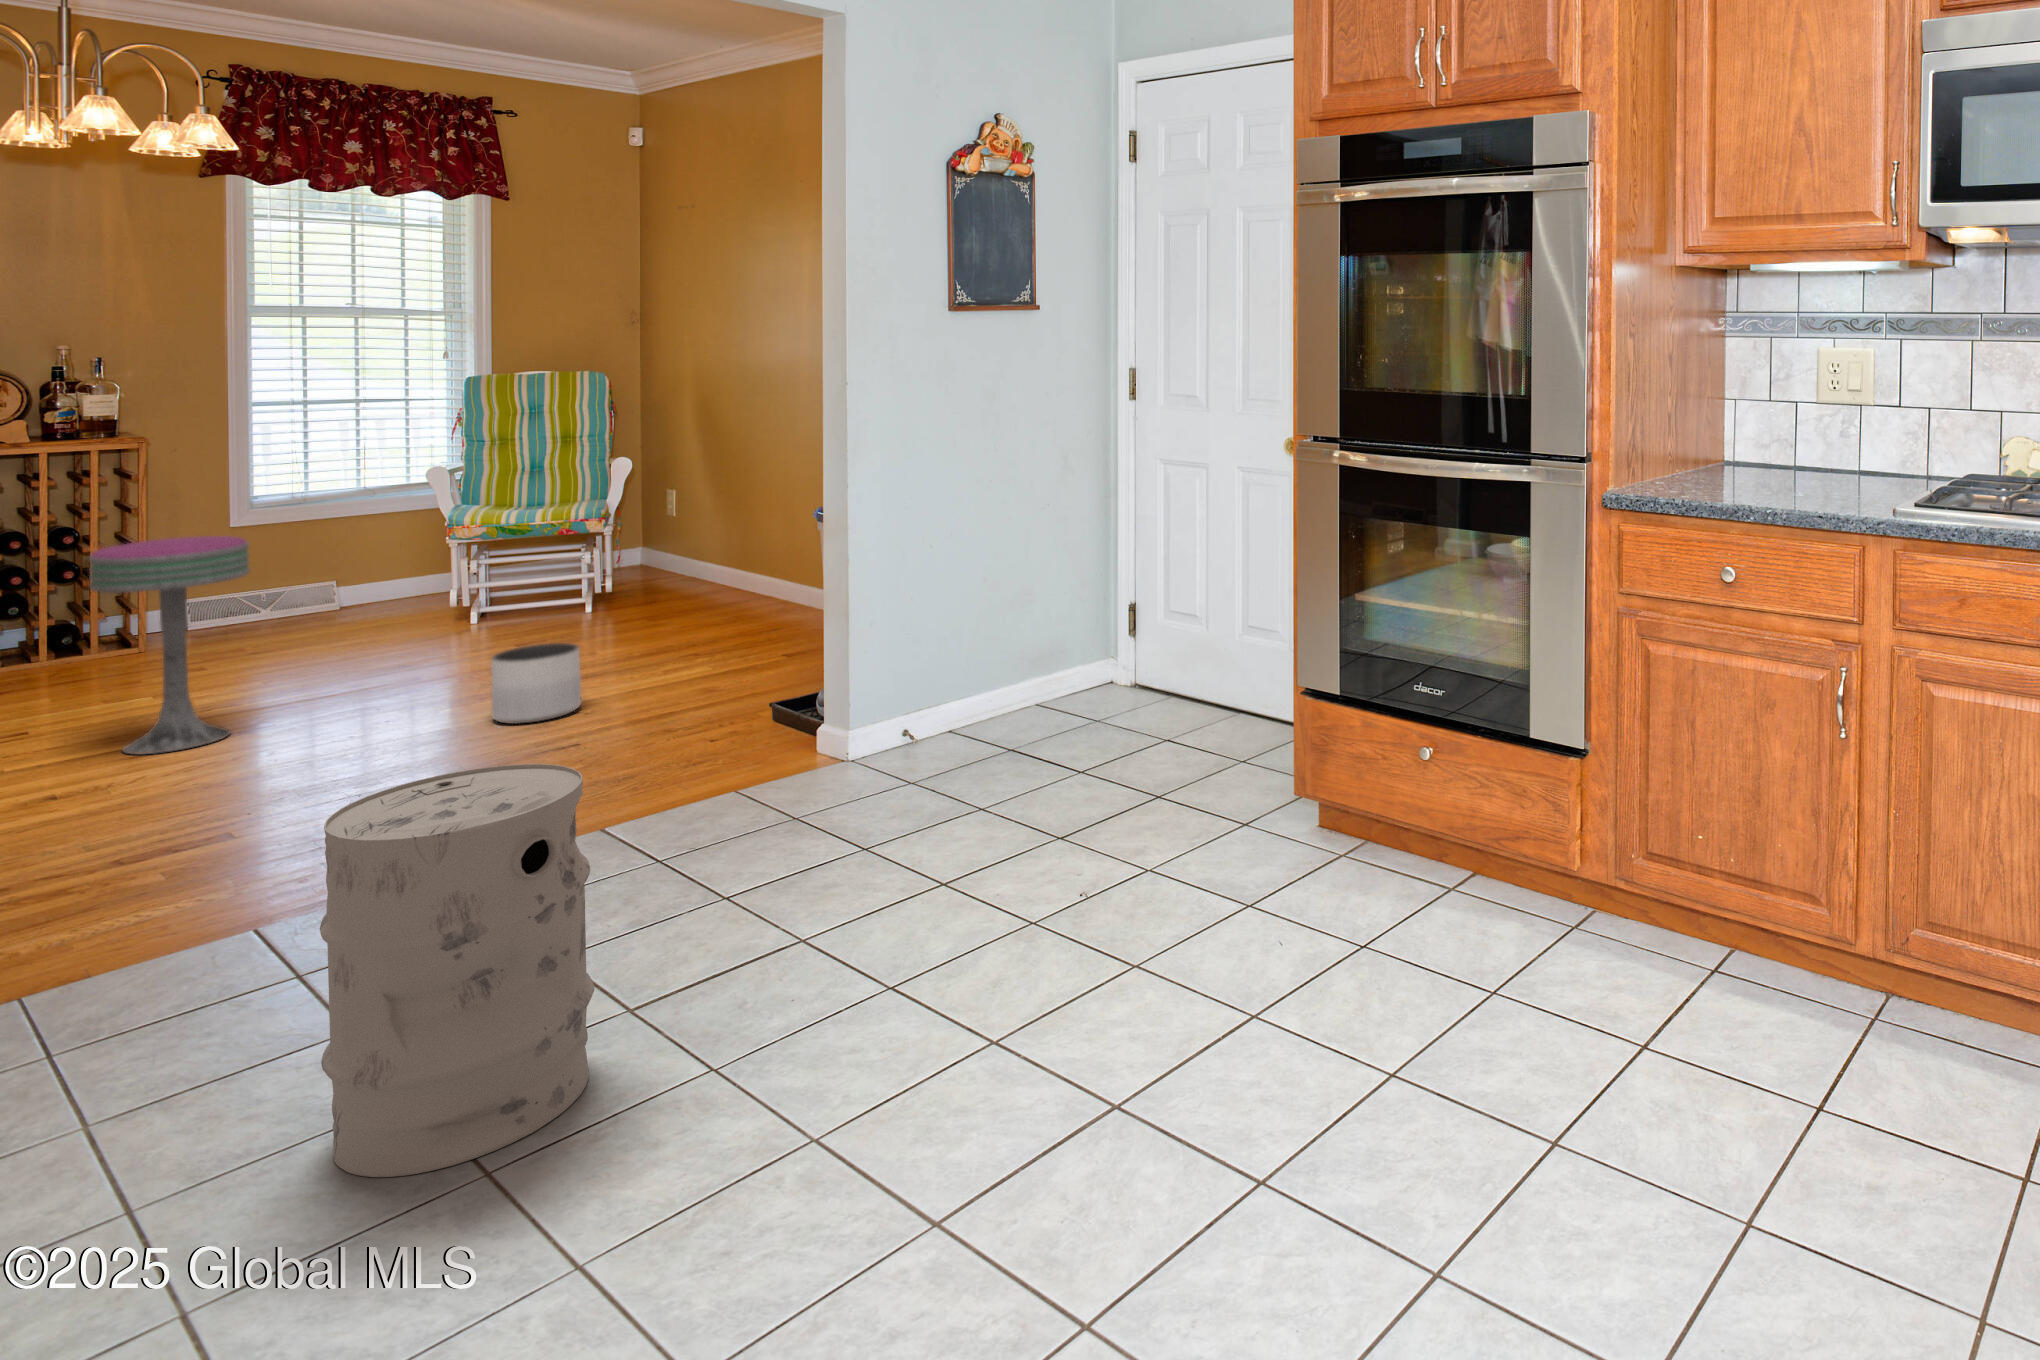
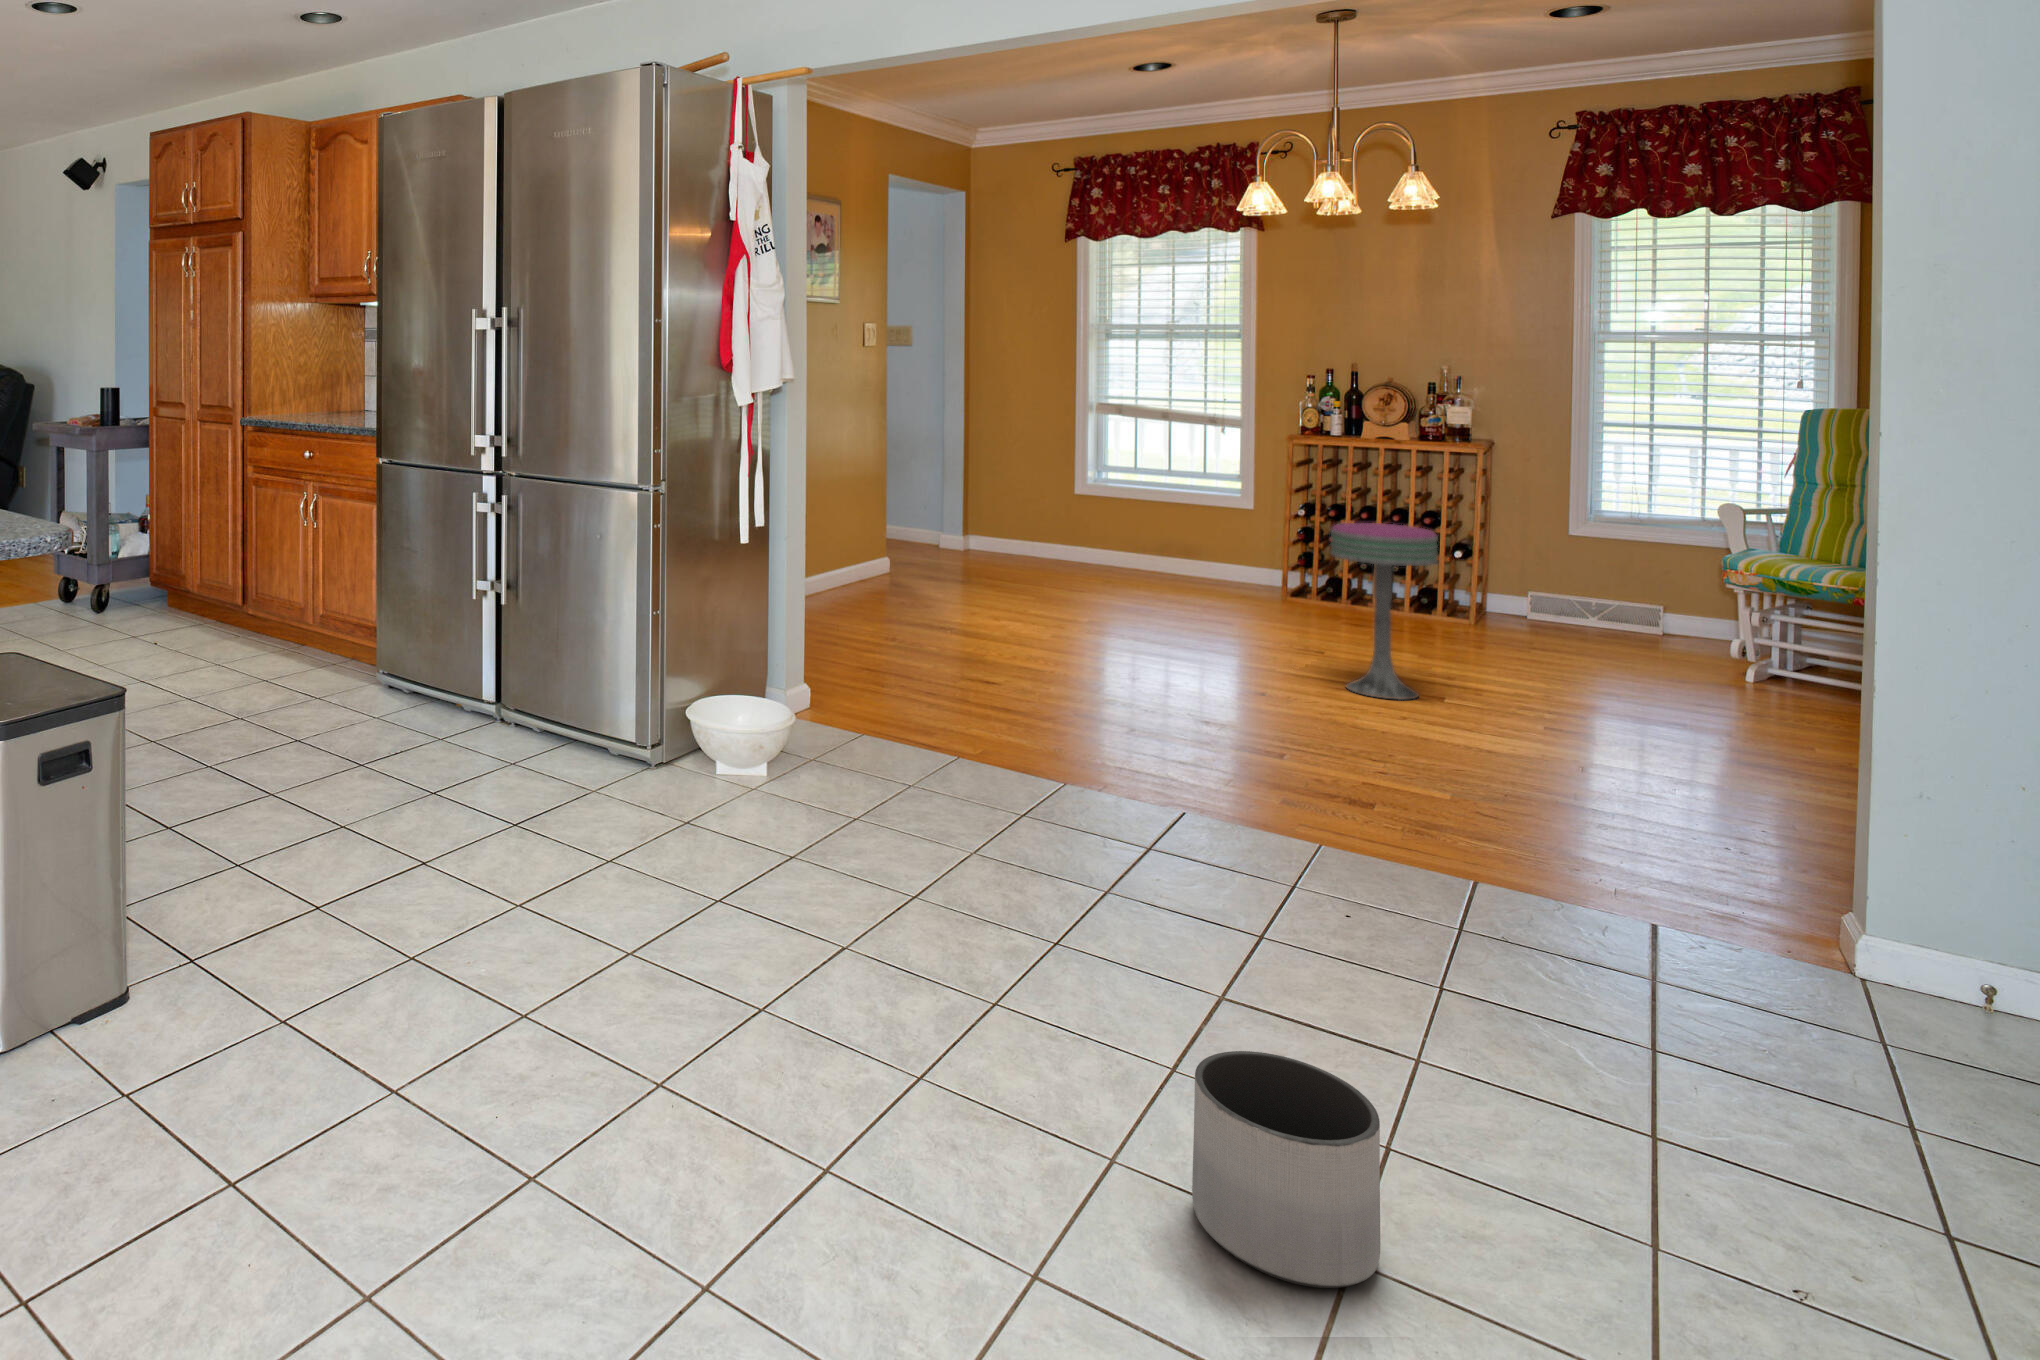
planter: present [491,643,581,724] -> present [1192,1051,1380,1288]
trash can: present [320,764,594,1177] -> none [977,697,1154,1008]

